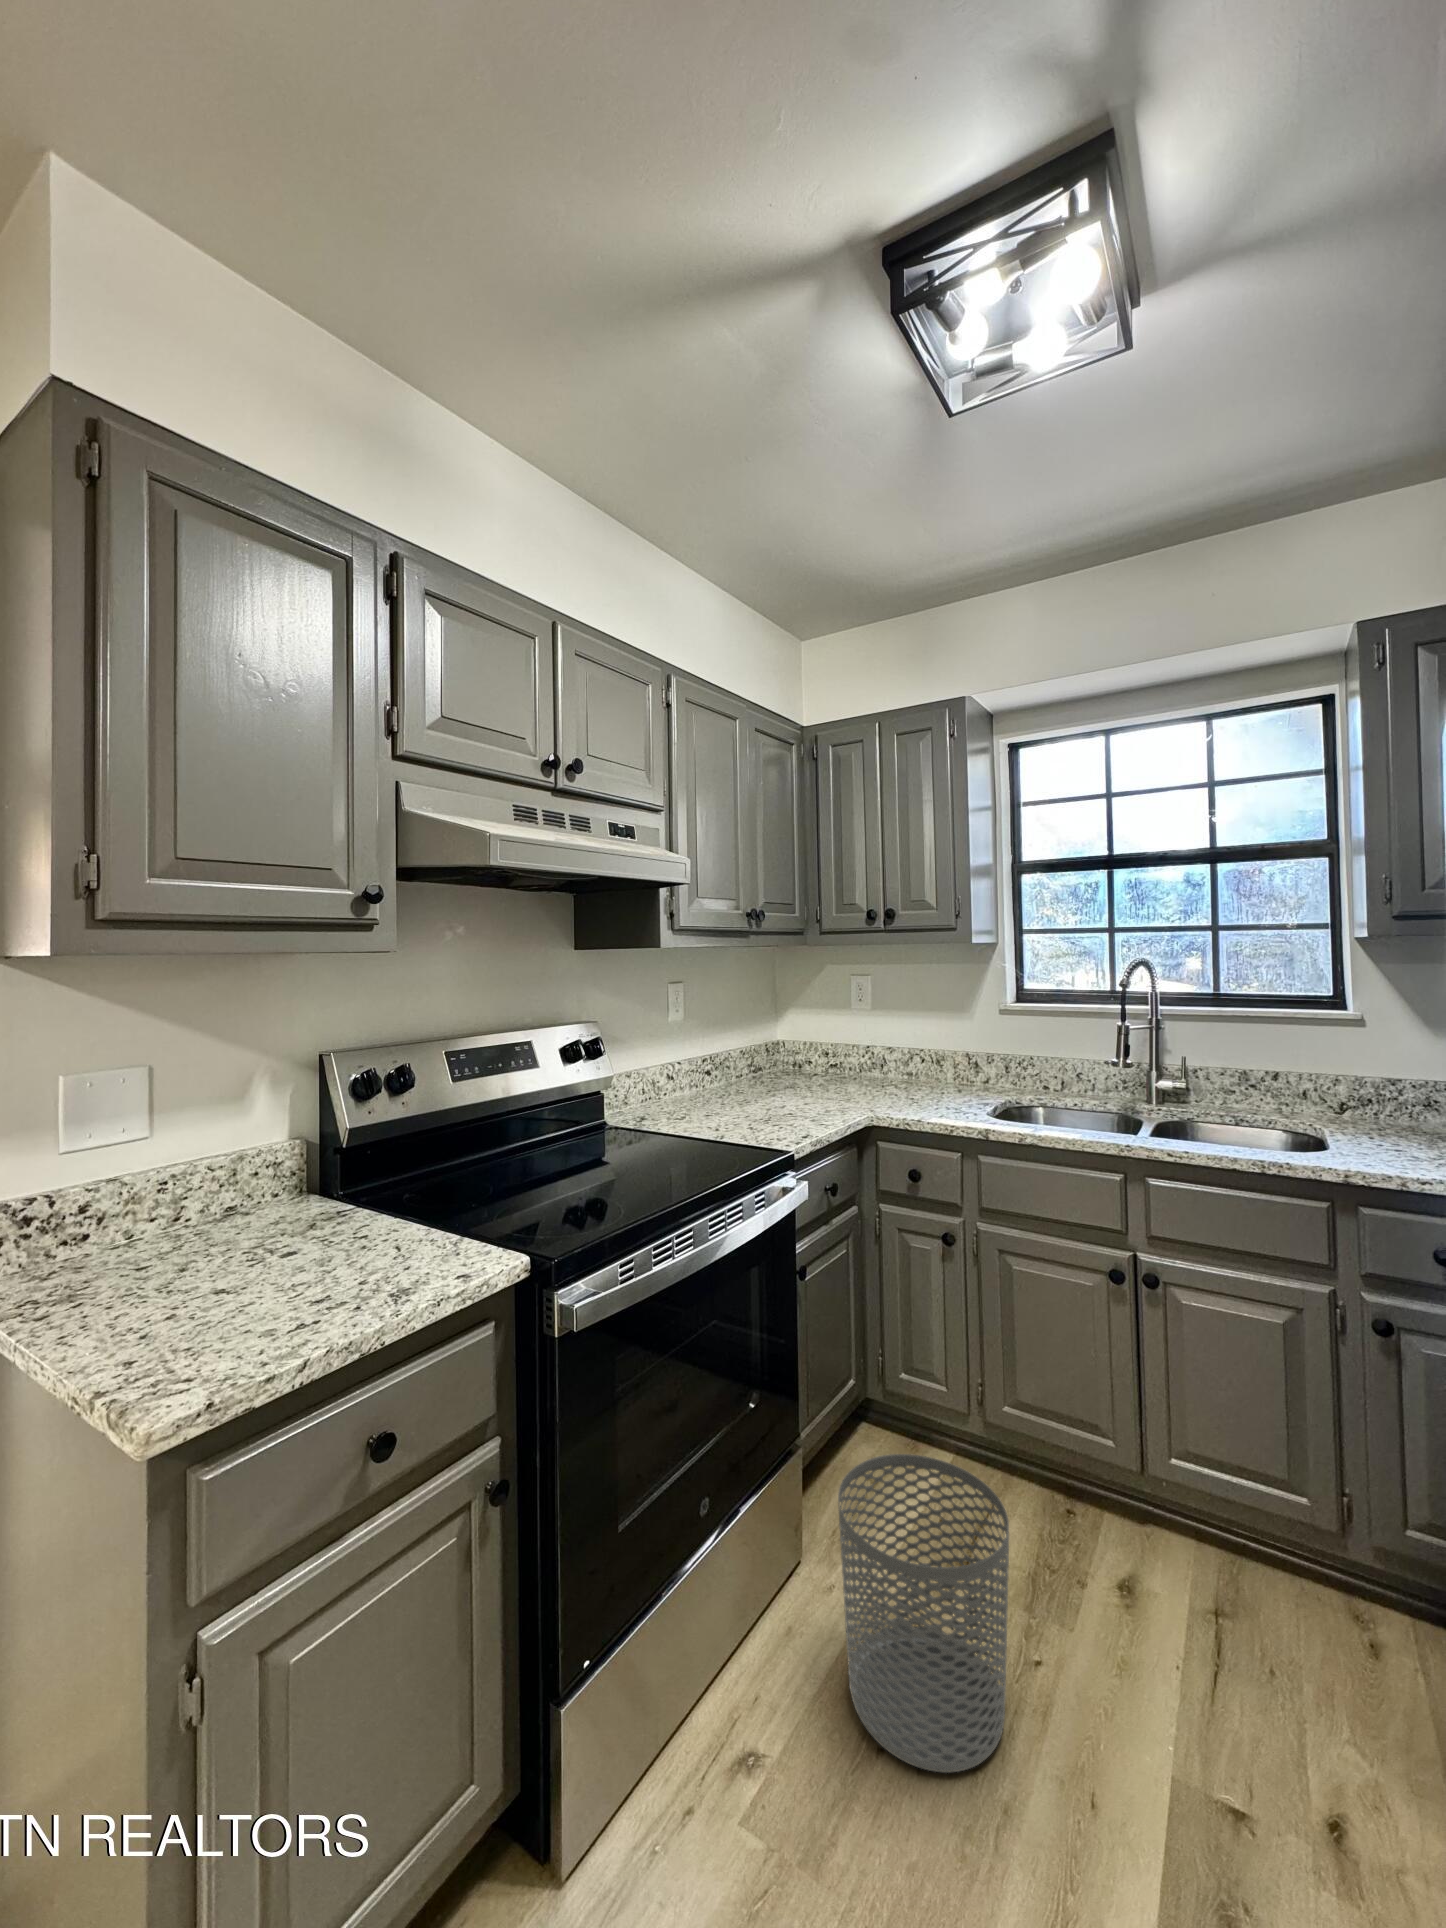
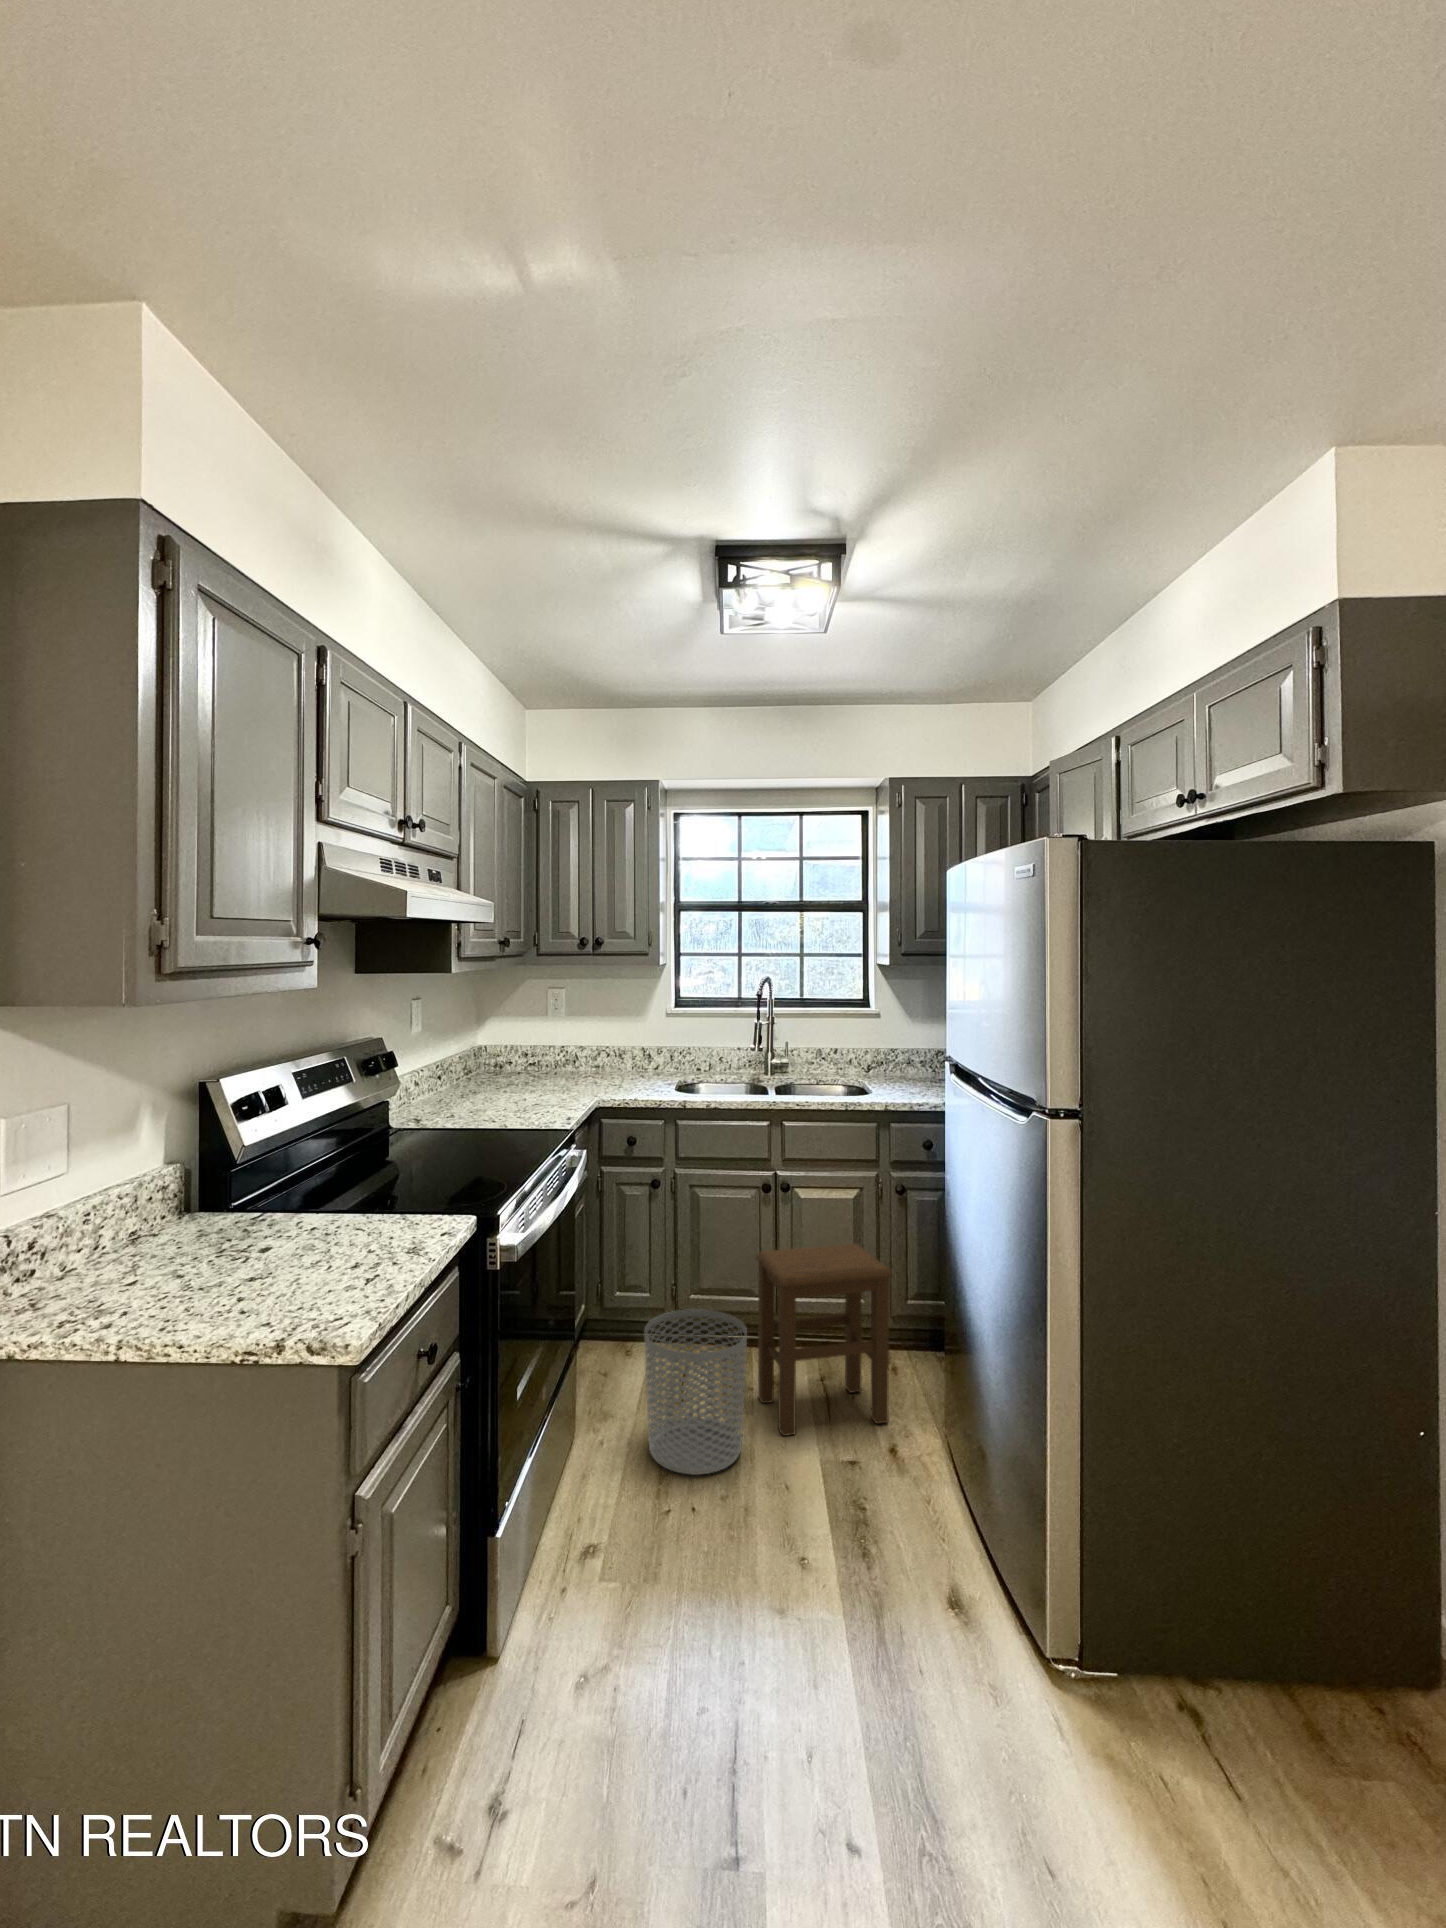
stool: none [1067,1390,1335,1810] -> present [756,1244,892,1436]

